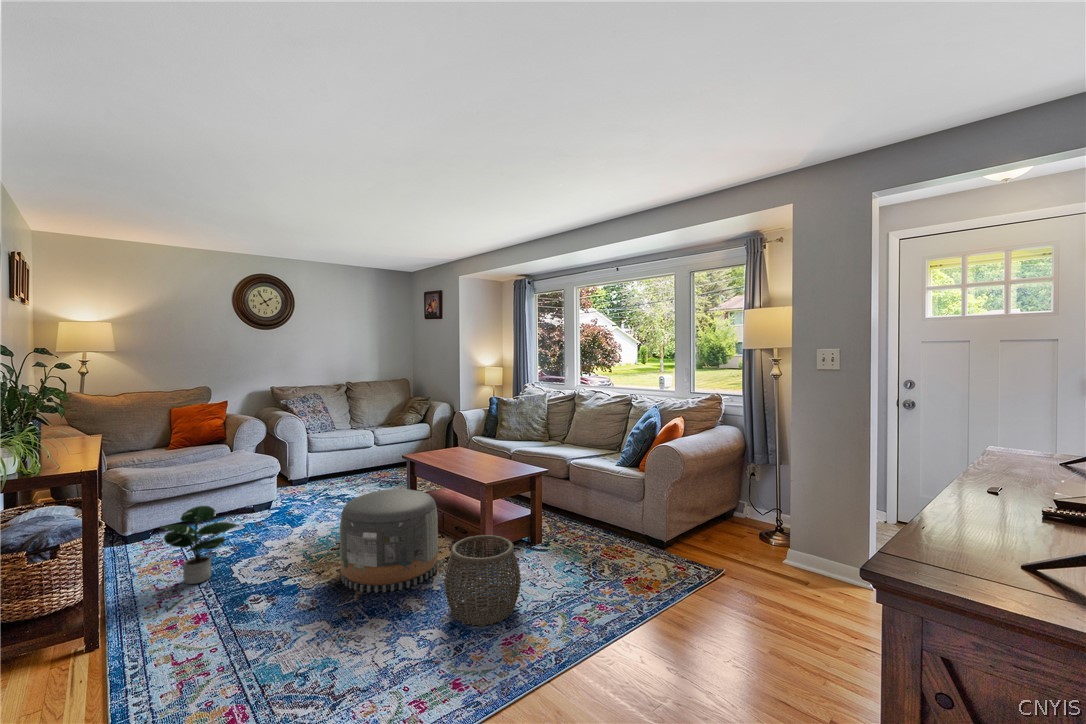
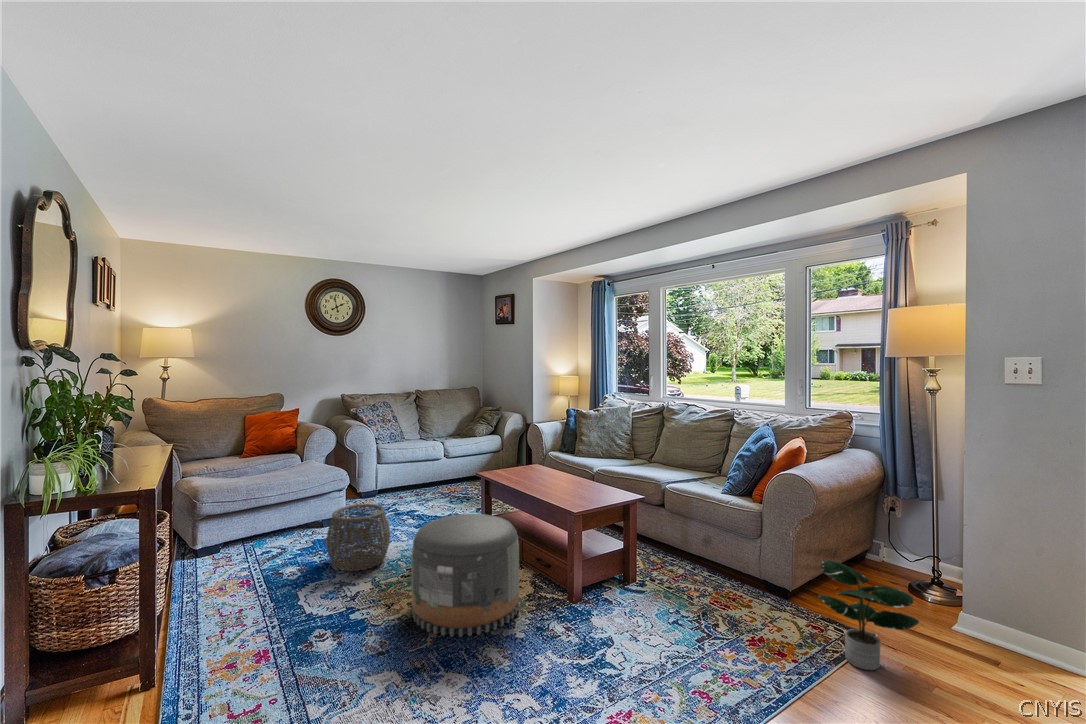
potted plant: present [160,506,238,584] -> present [819,560,919,670]
woven basket: present [444,535,521,626] -> present [326,504,390,572]

